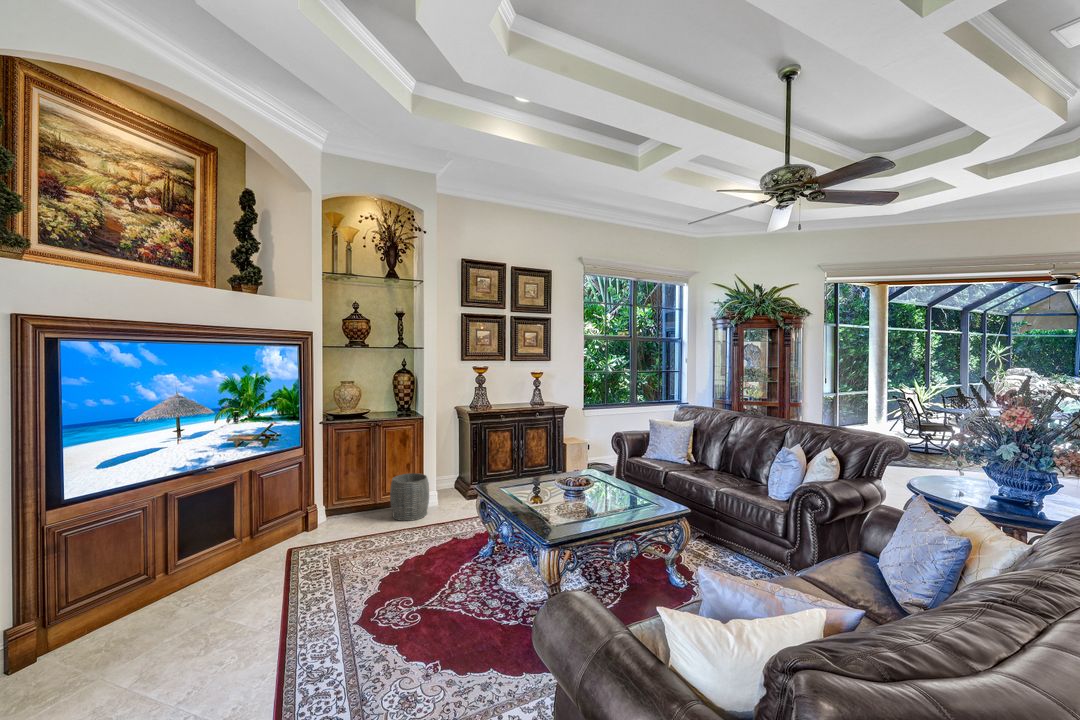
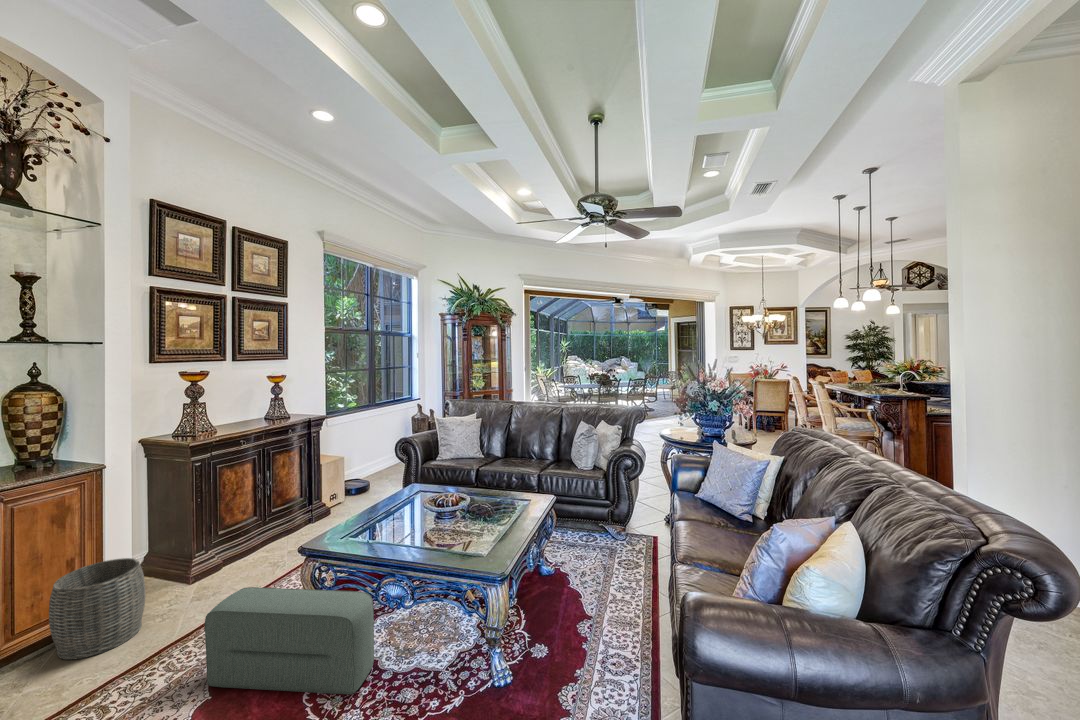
pouf: none [424,504,496,587] -> present [205,587,374,694]

